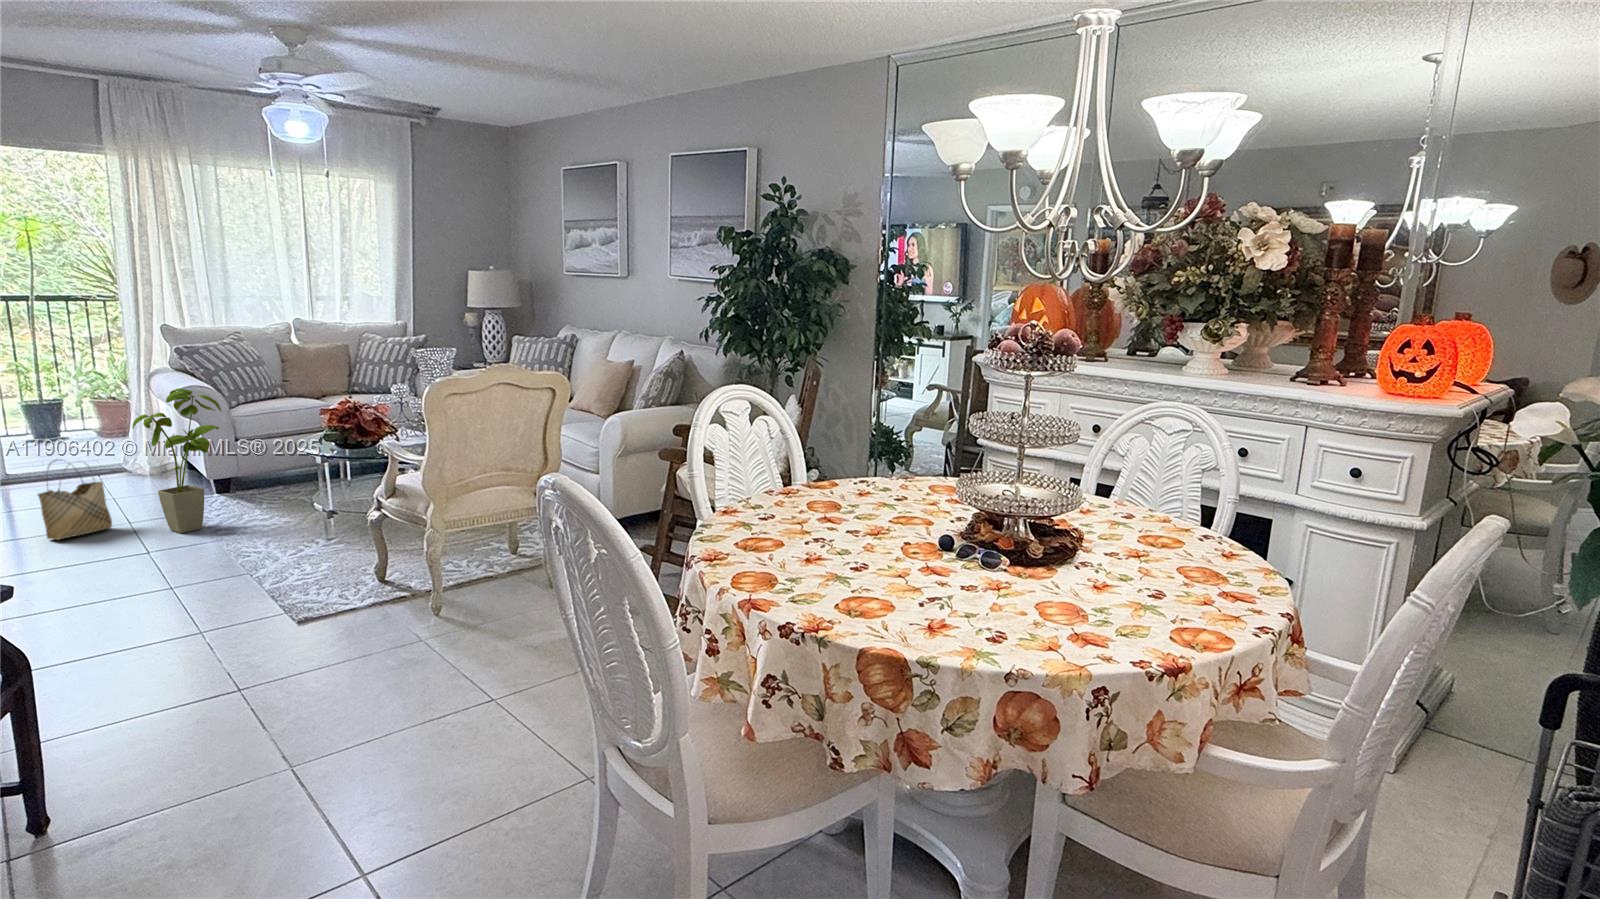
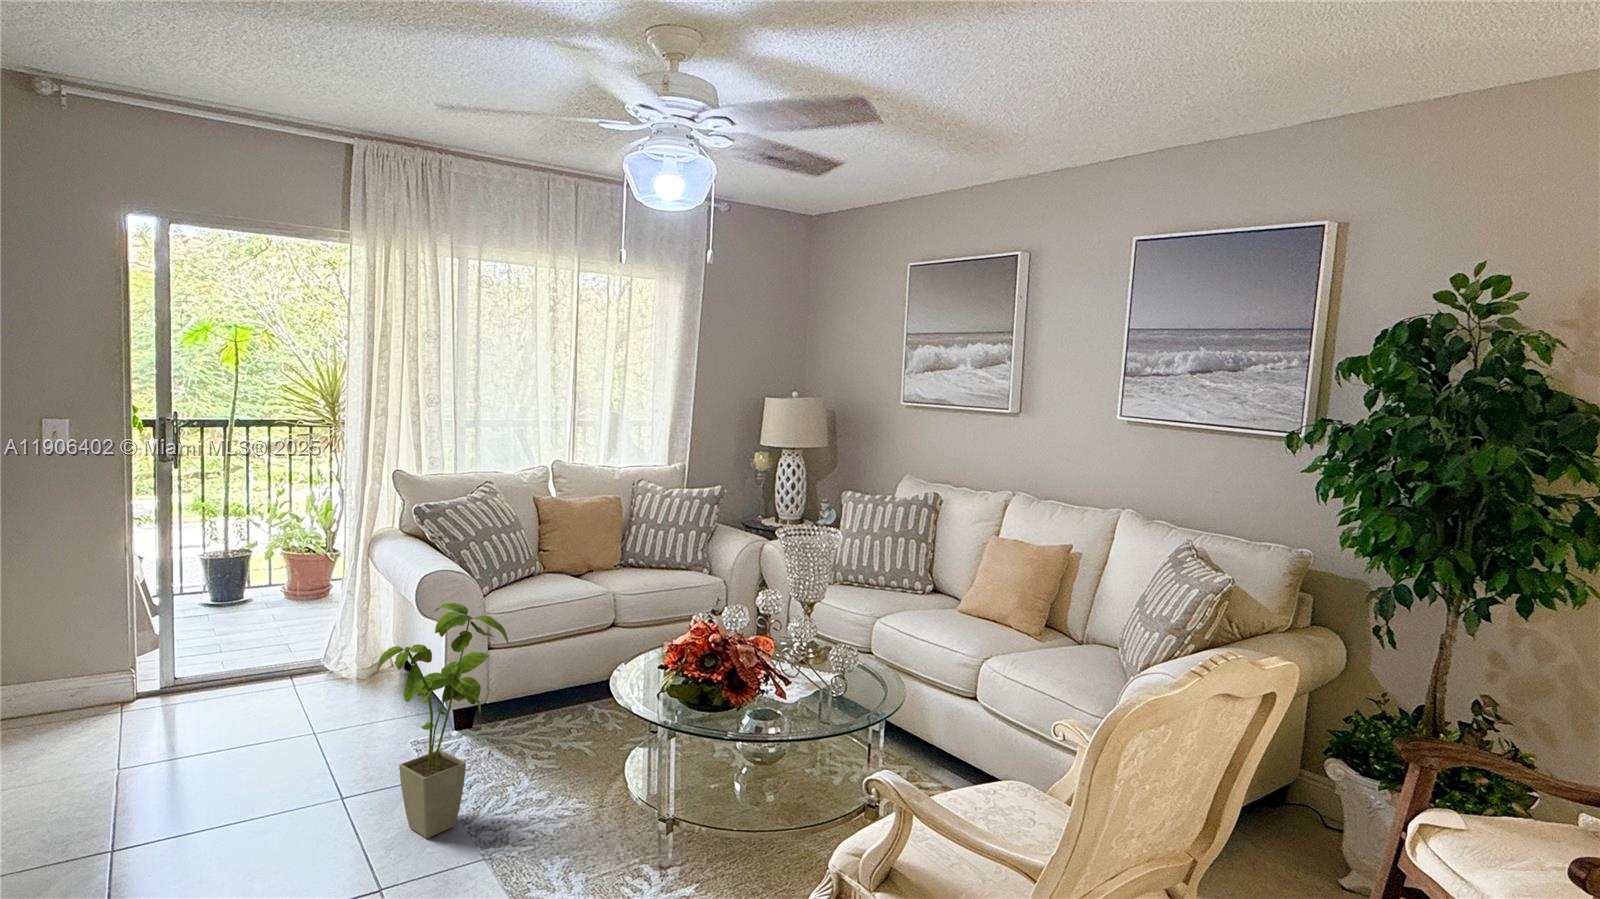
woven basket: present [38,463,112,540] -> none [228,708,325,850]

